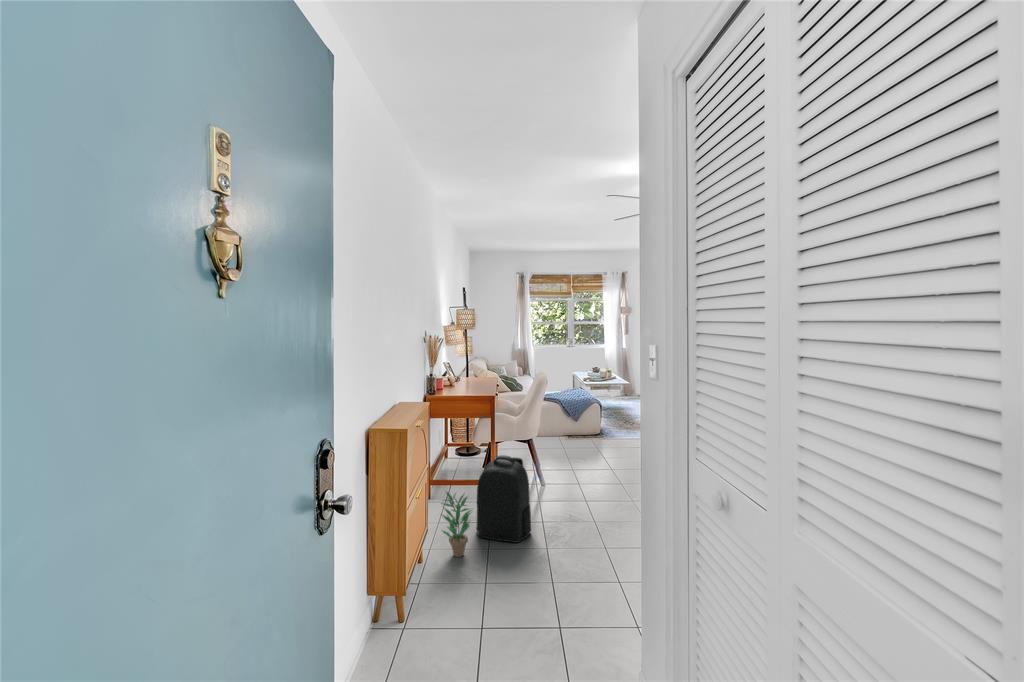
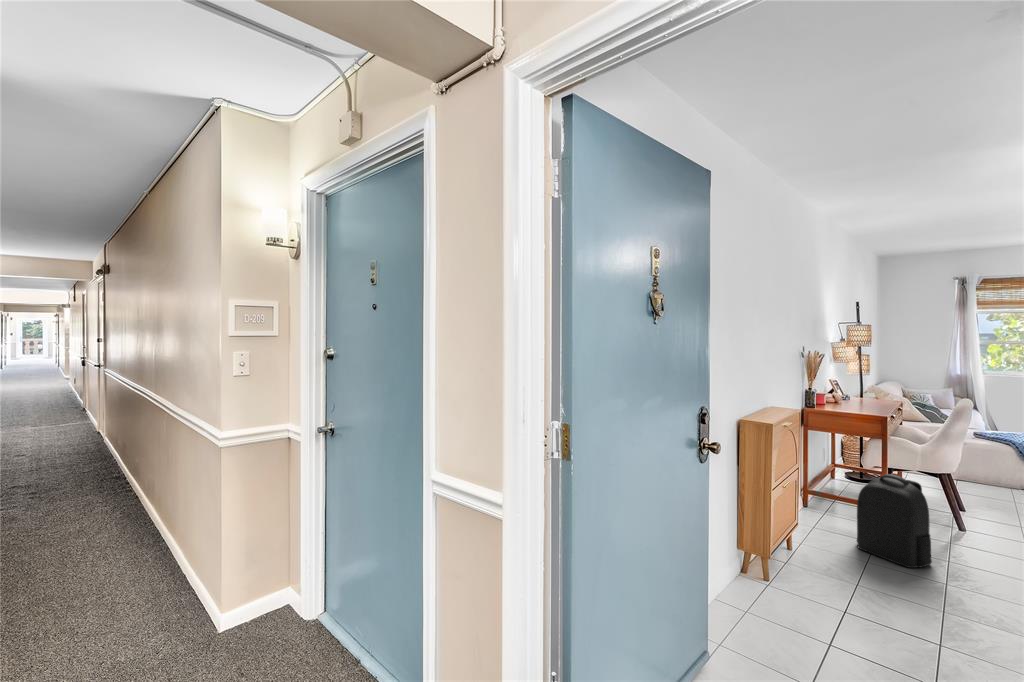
potted plant: present [441,492,471,557] -> none [810,492,851,558]

